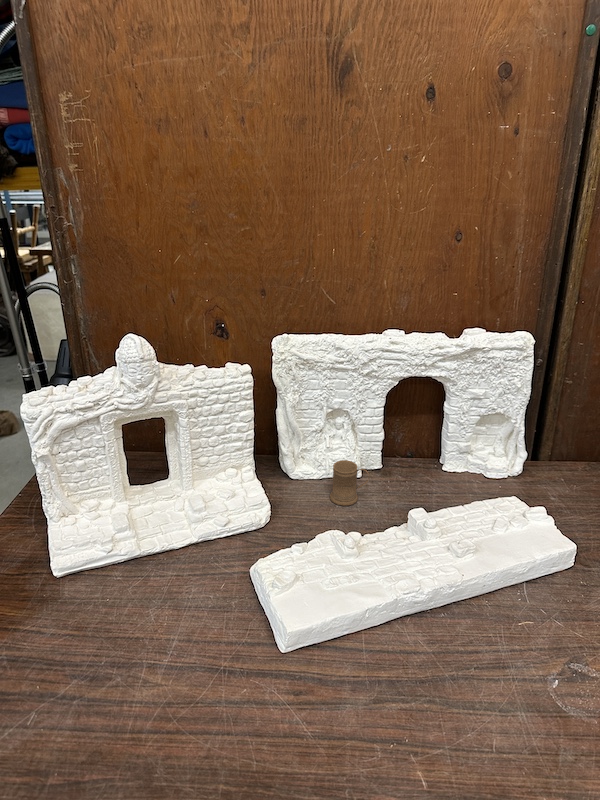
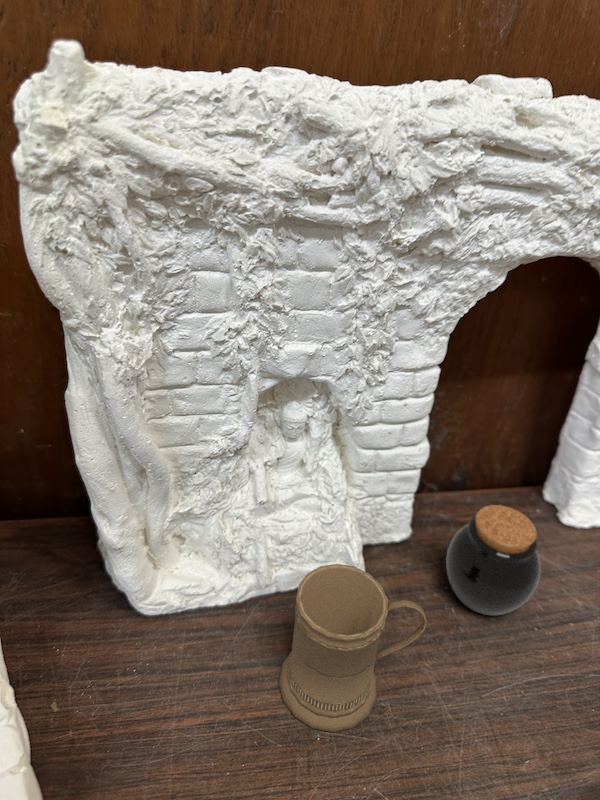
jar: none [387,453,416,489] -> present [446,505,541,616]

